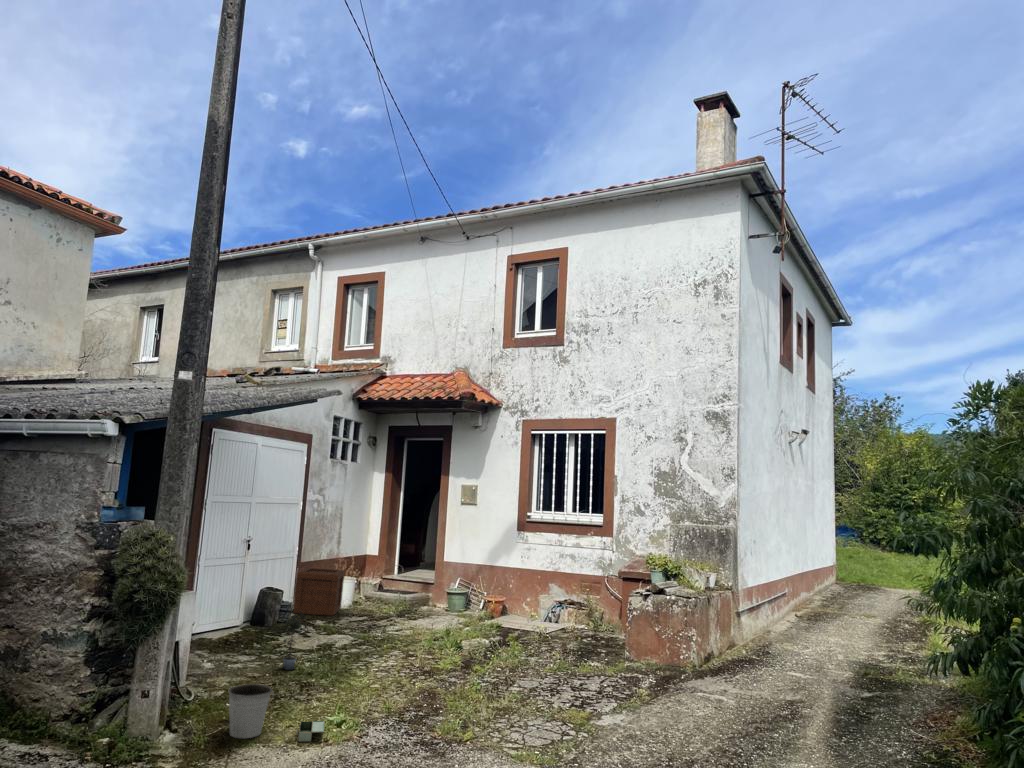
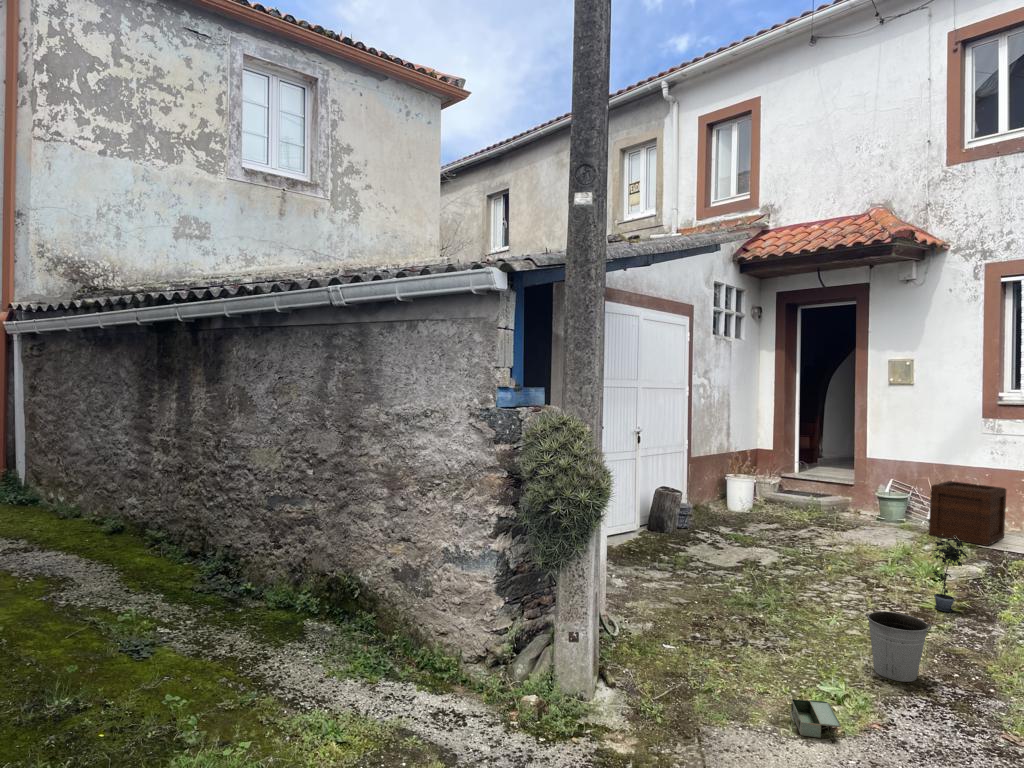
wooden crate: present [293,568,344,616] -> present [929,481,1006,546]
potted plant: present [283,611,306,670] -> present [930,536,967,612]
bucket: present [229,684,272,738] -> present [866,611,931,682]

